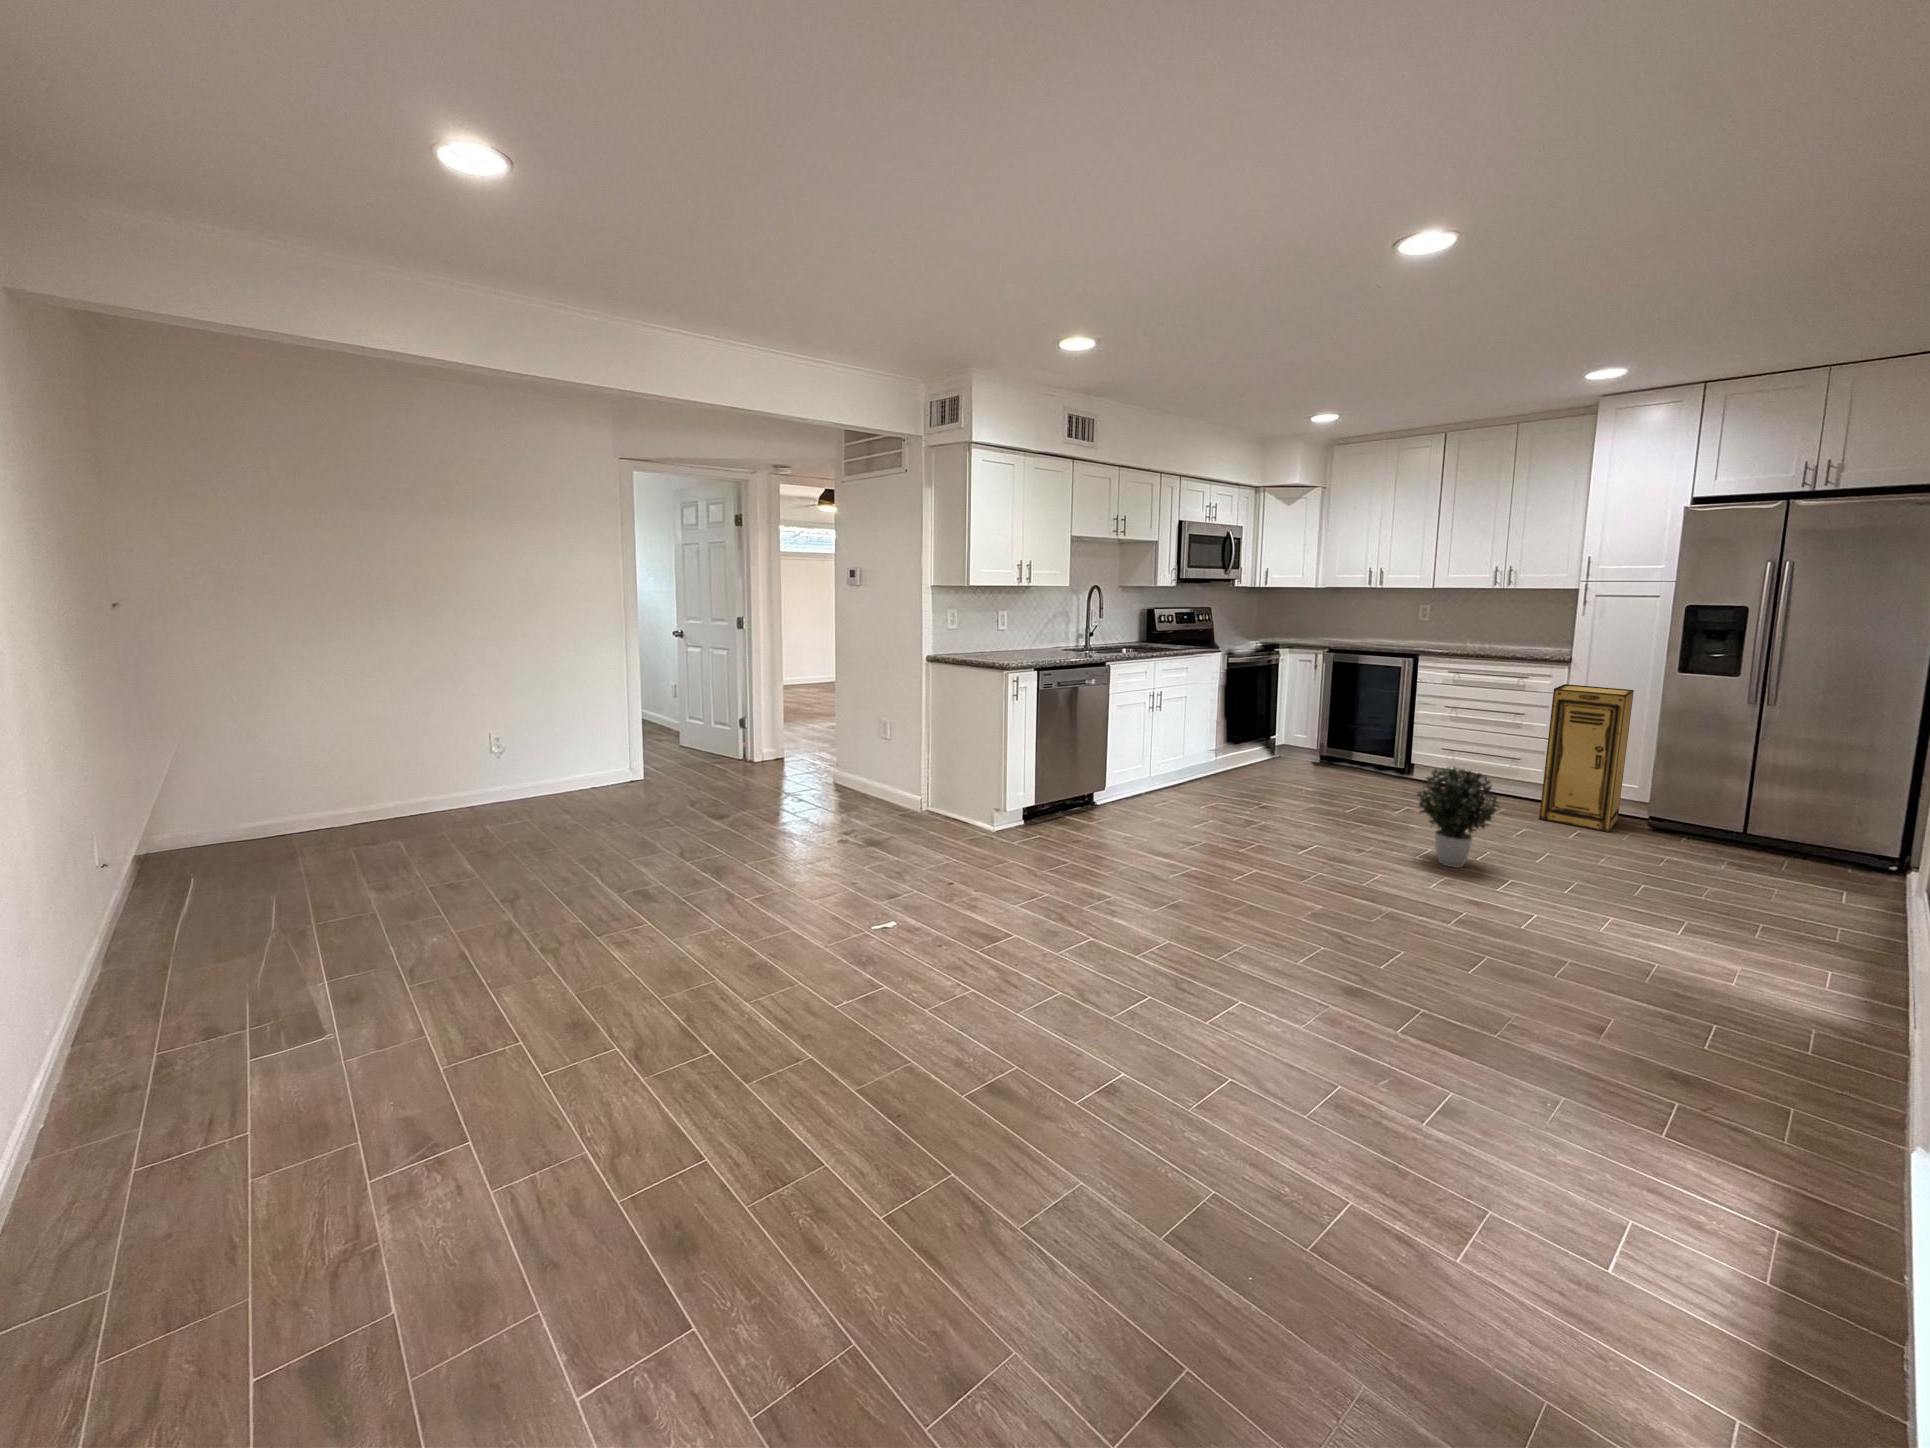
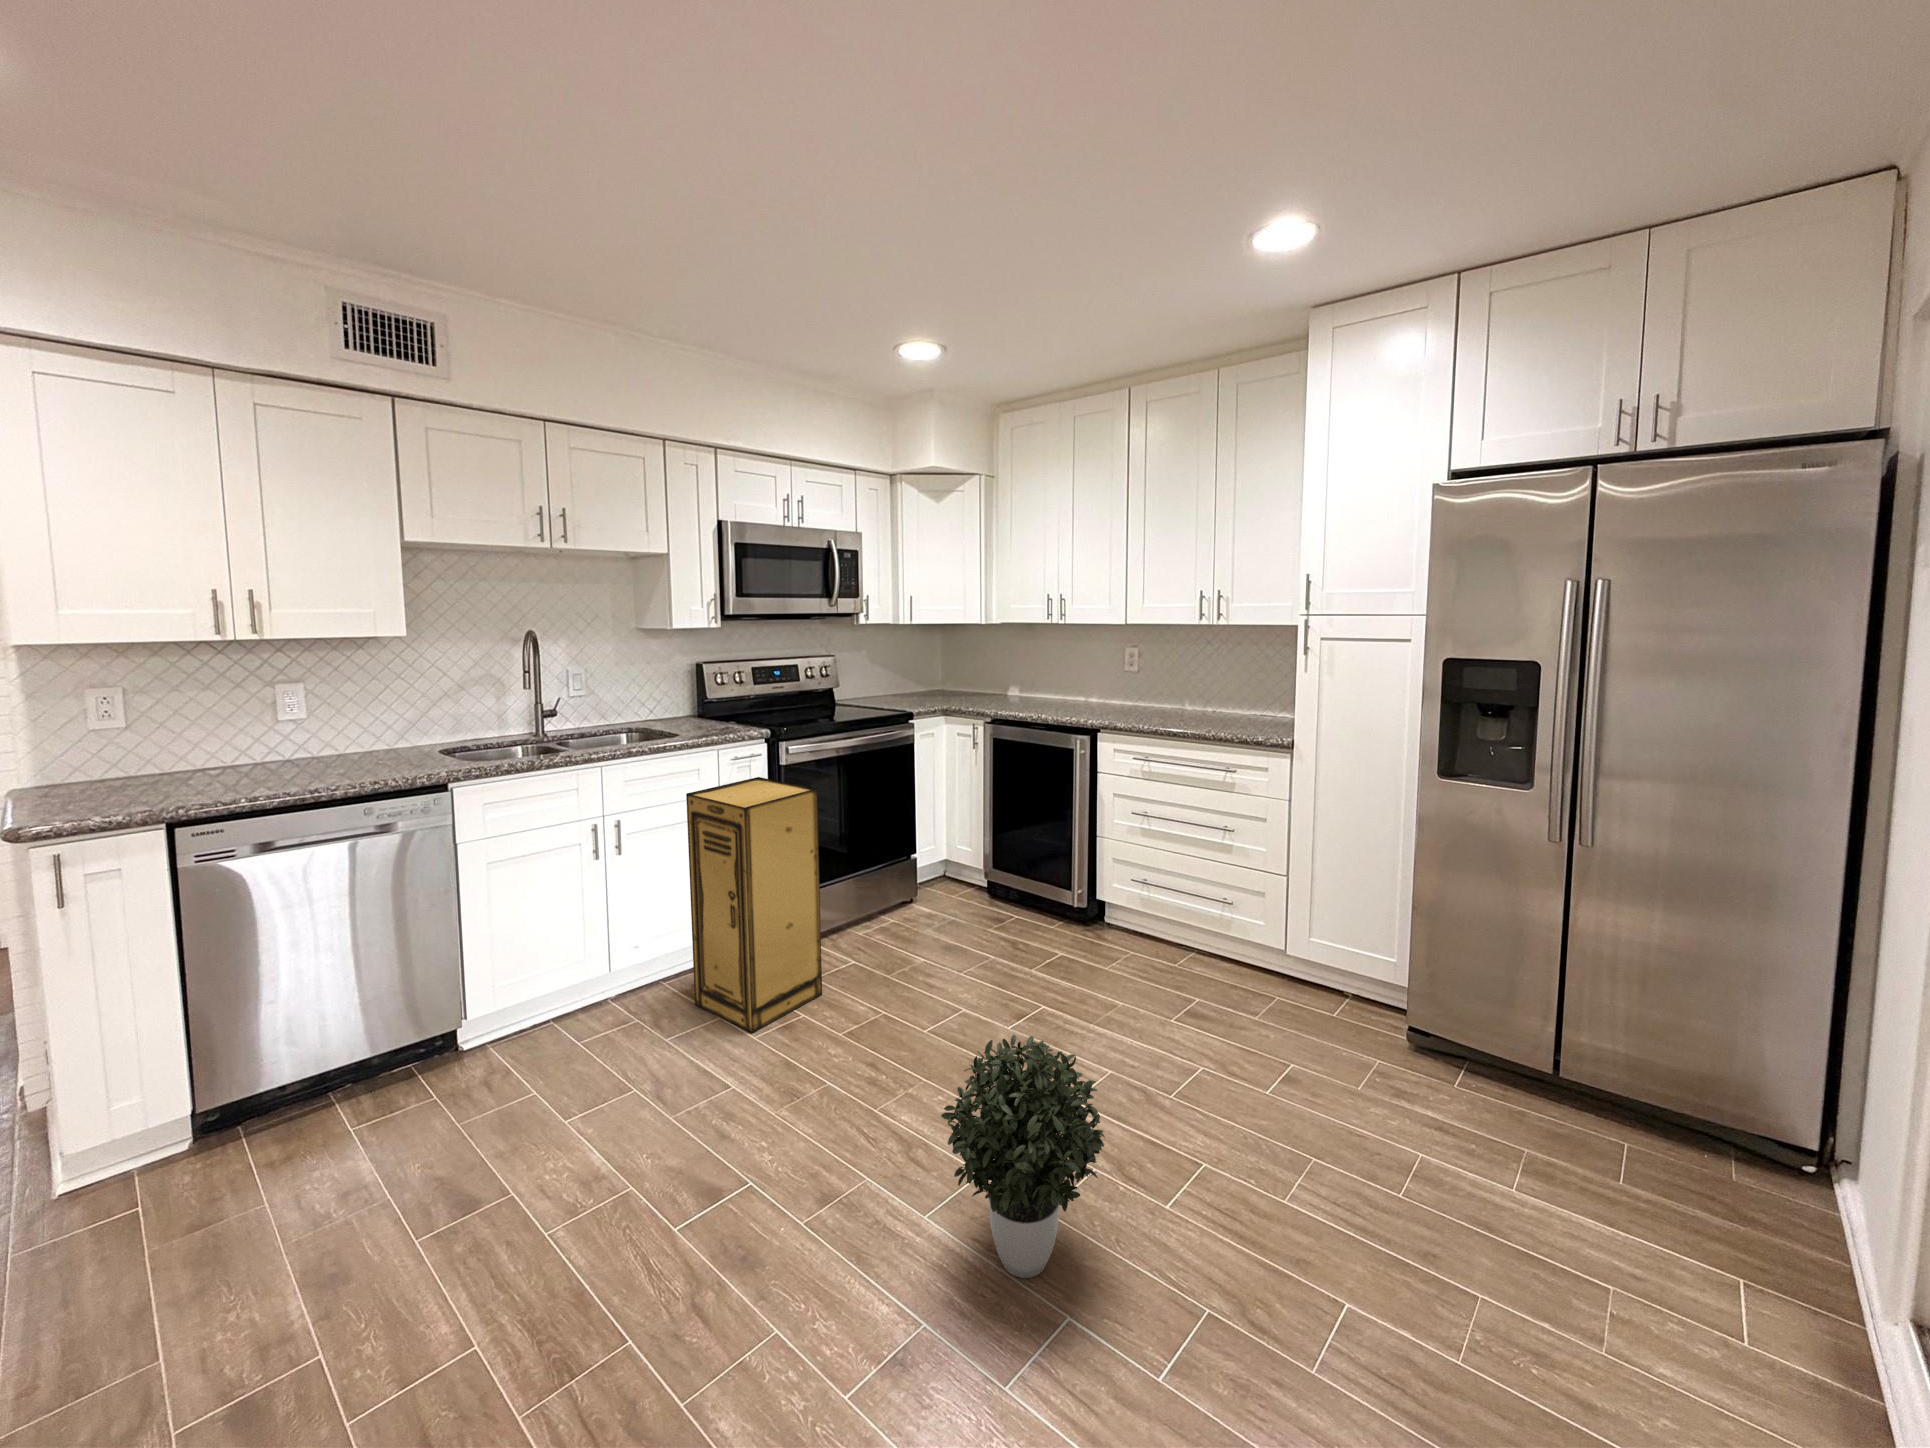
storage cabinet: present [1539,684,1634,832] -> present [686,777,822,1033]

